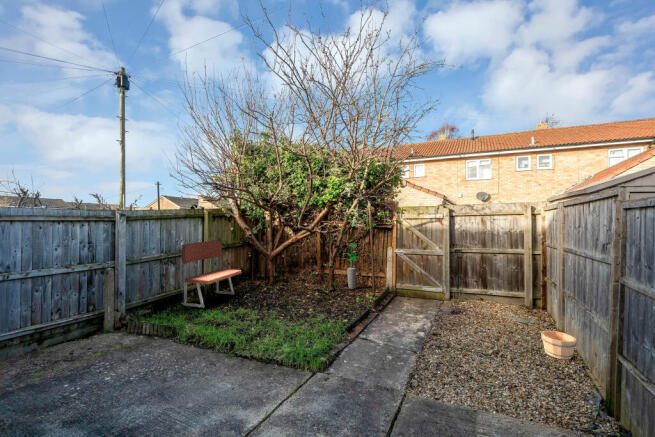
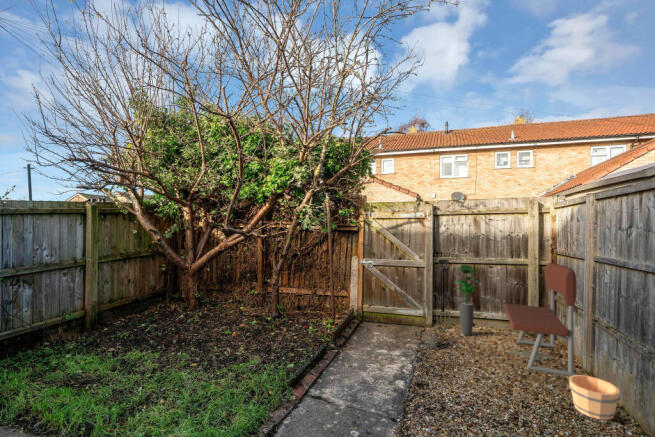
bench: present [181,241,241,308] -> present [505,263,576,376]
potted plant: present [343,243,357,289] -> present [453,265,480,335]

